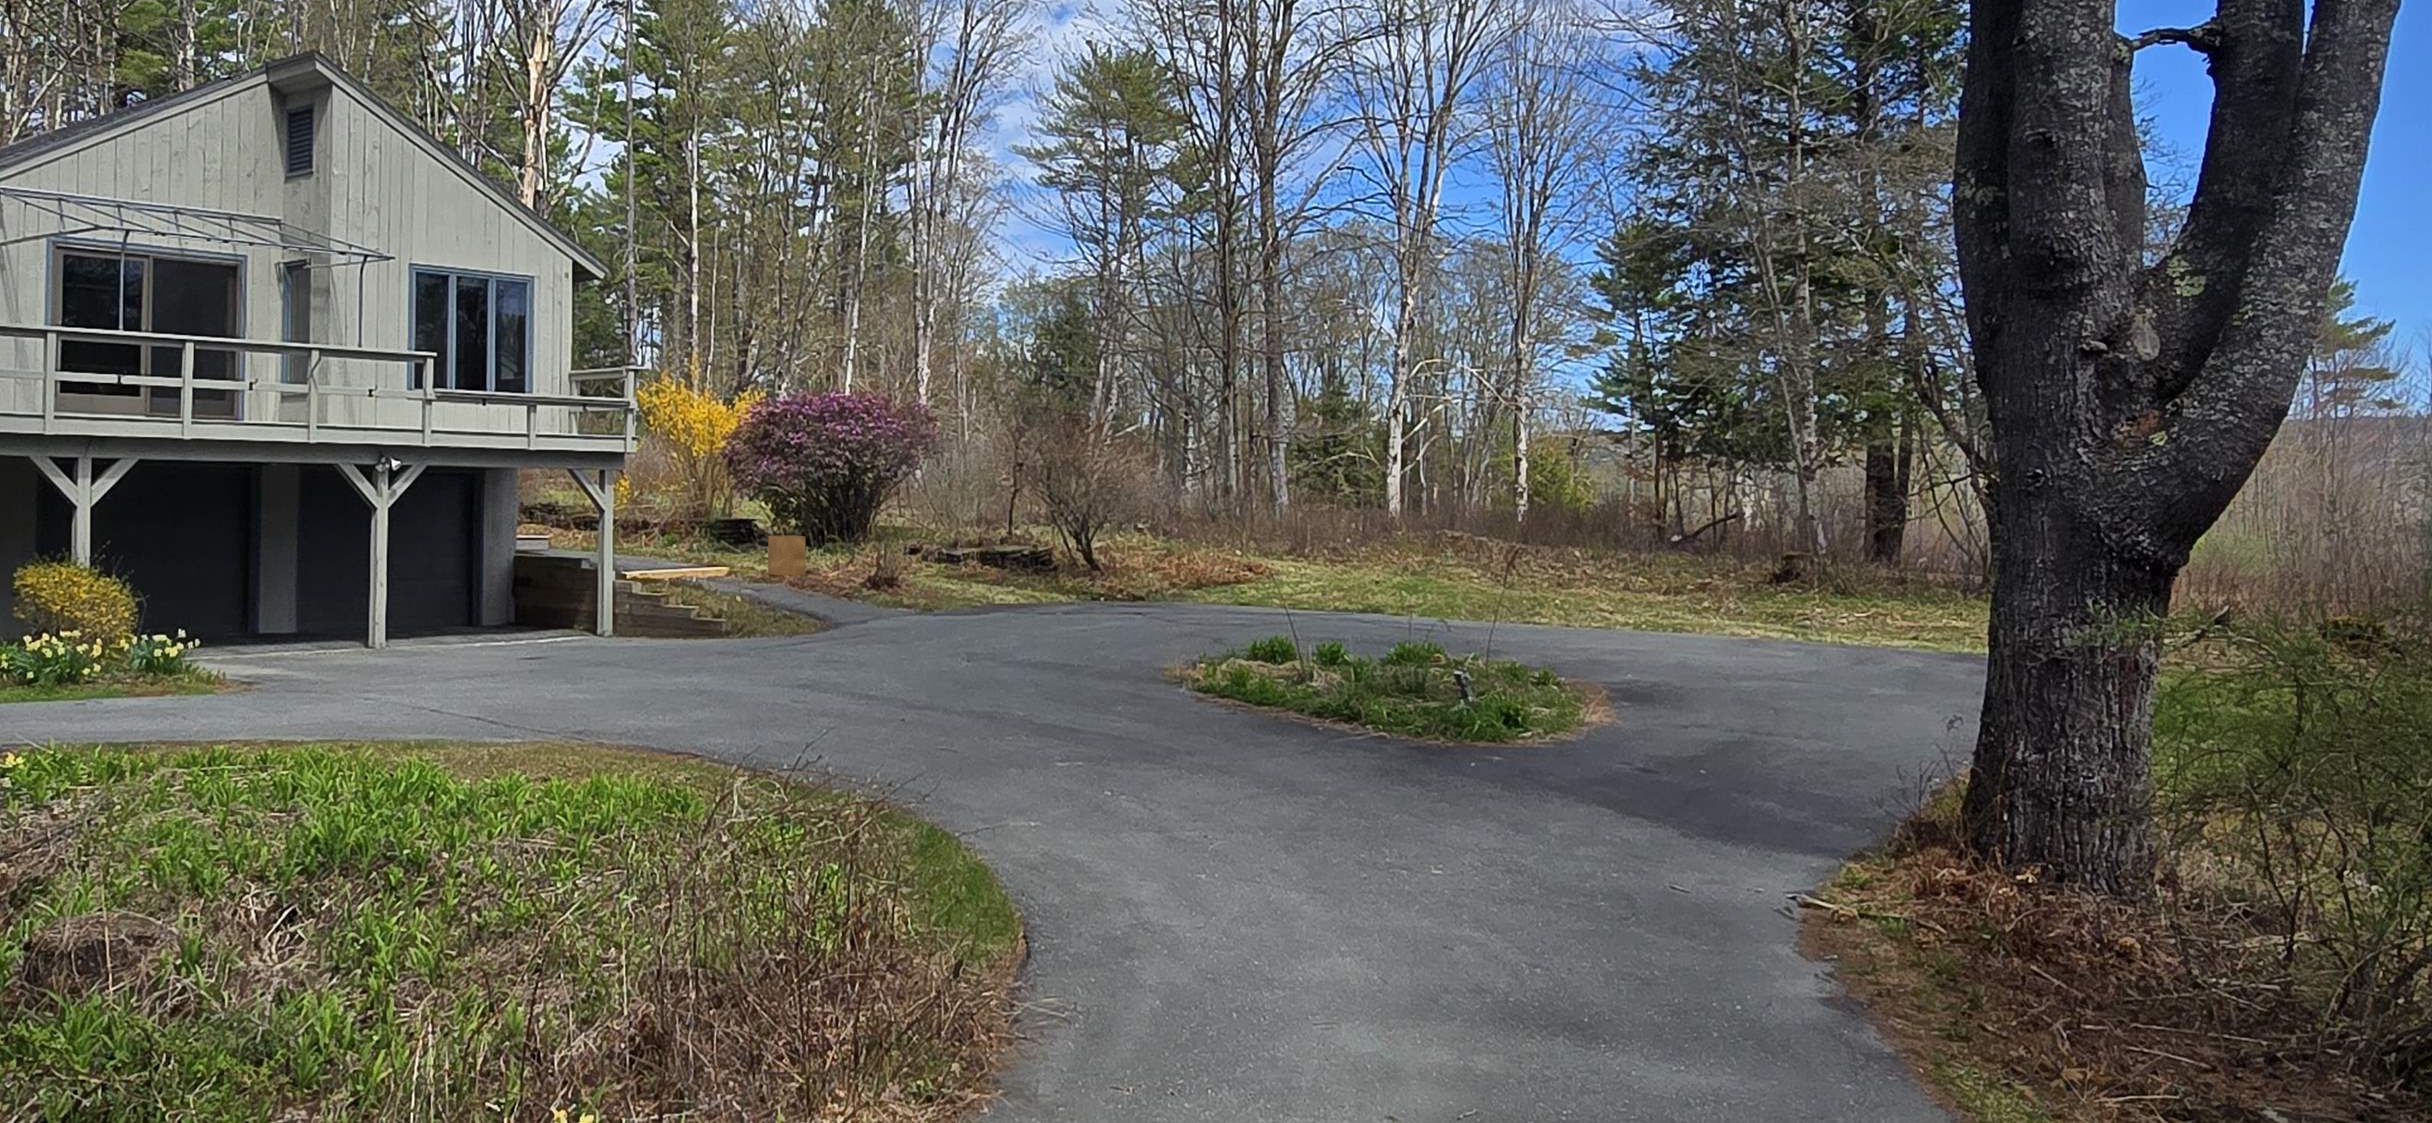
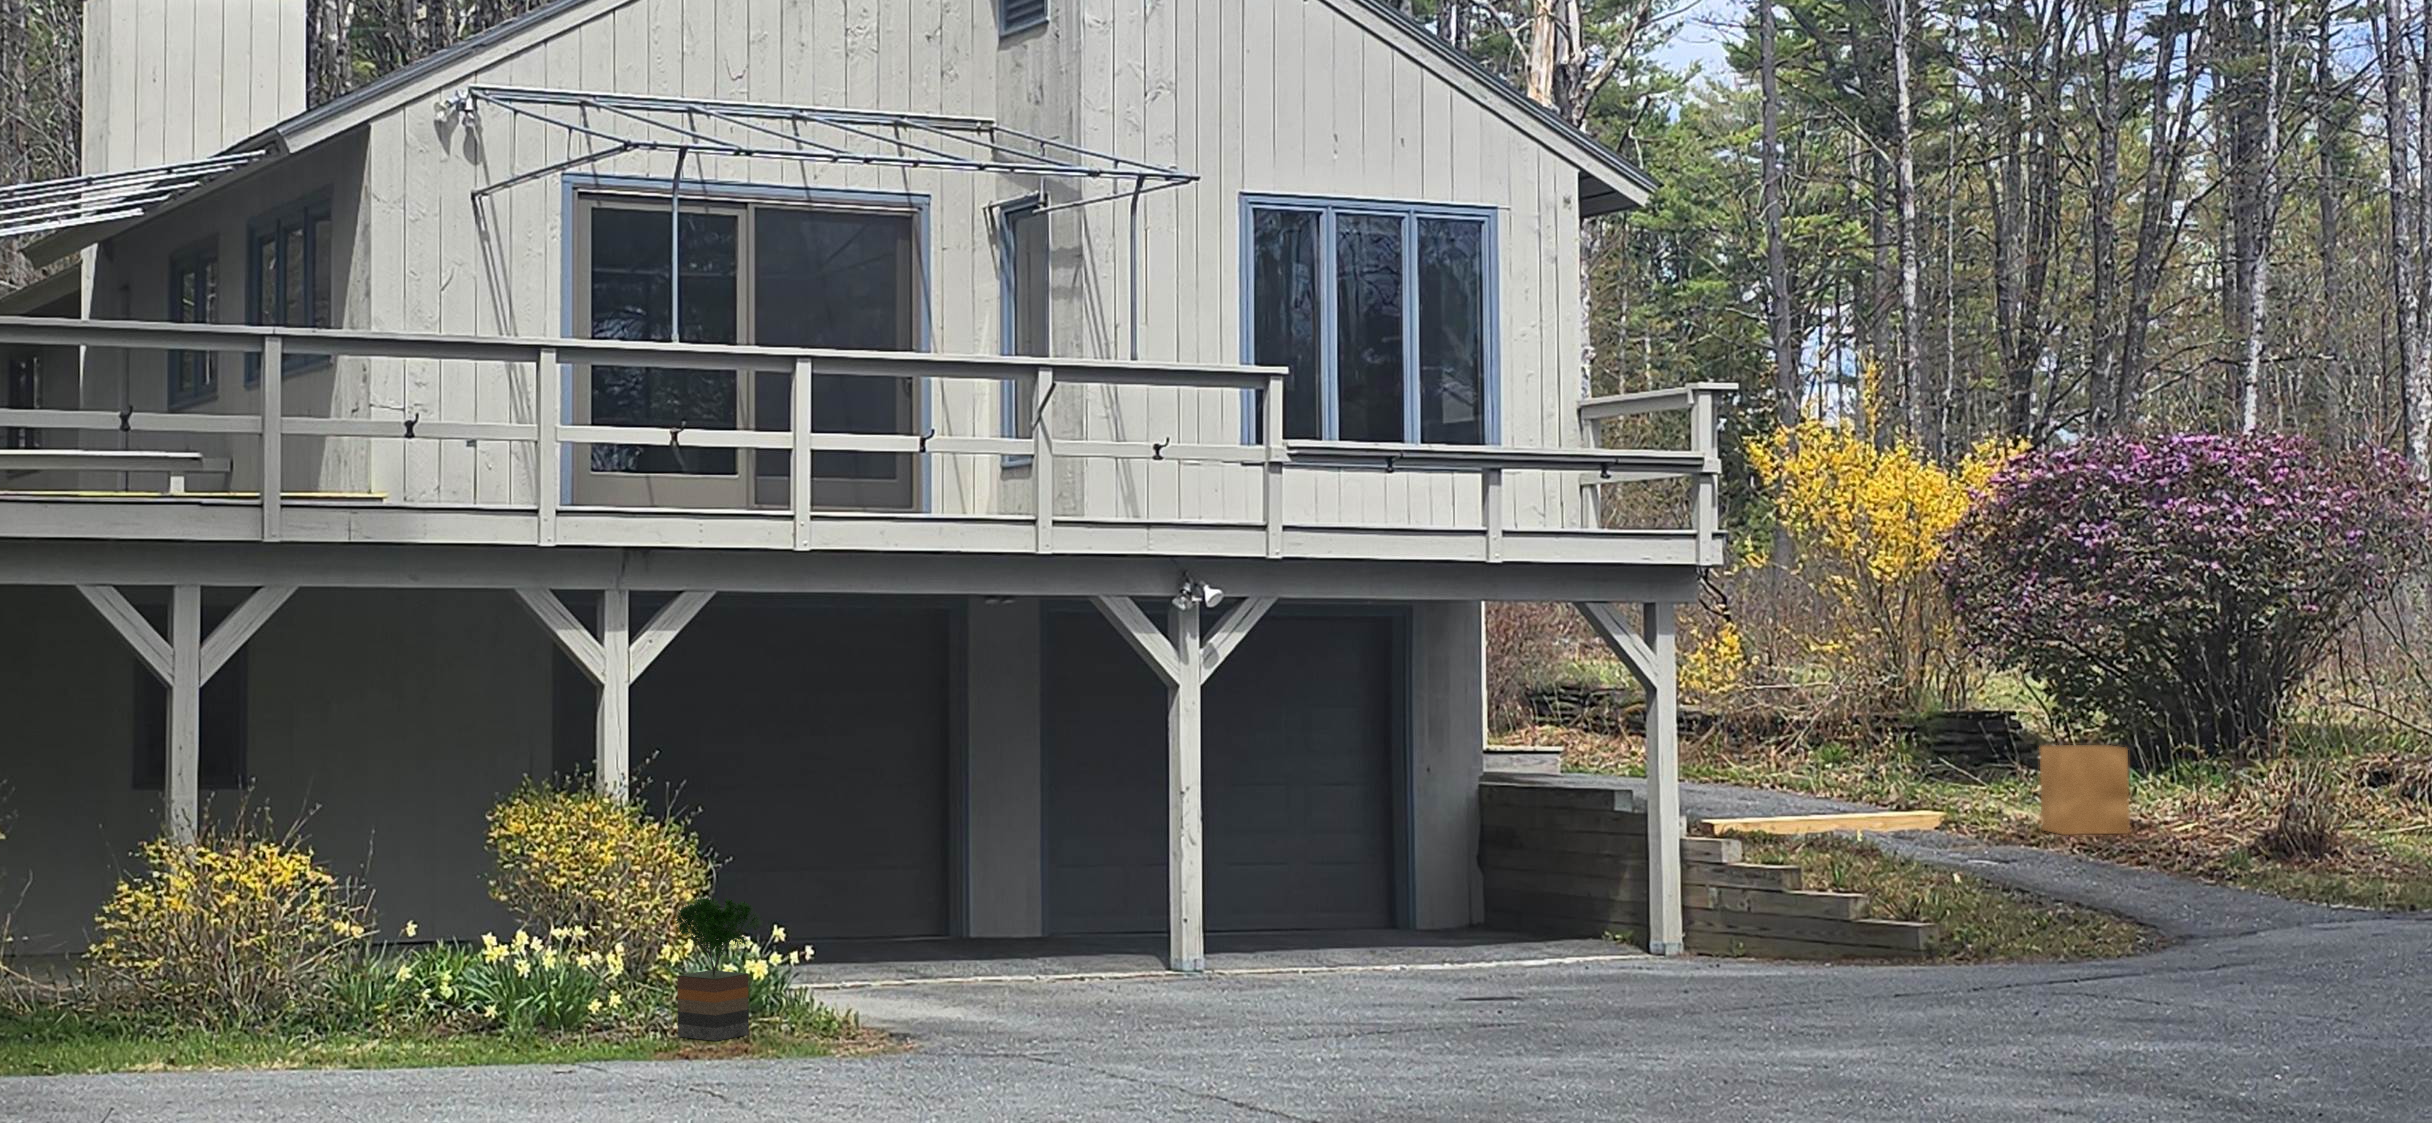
potted tree: none [138,614,187,685] -> present [675,897,760,1041]

